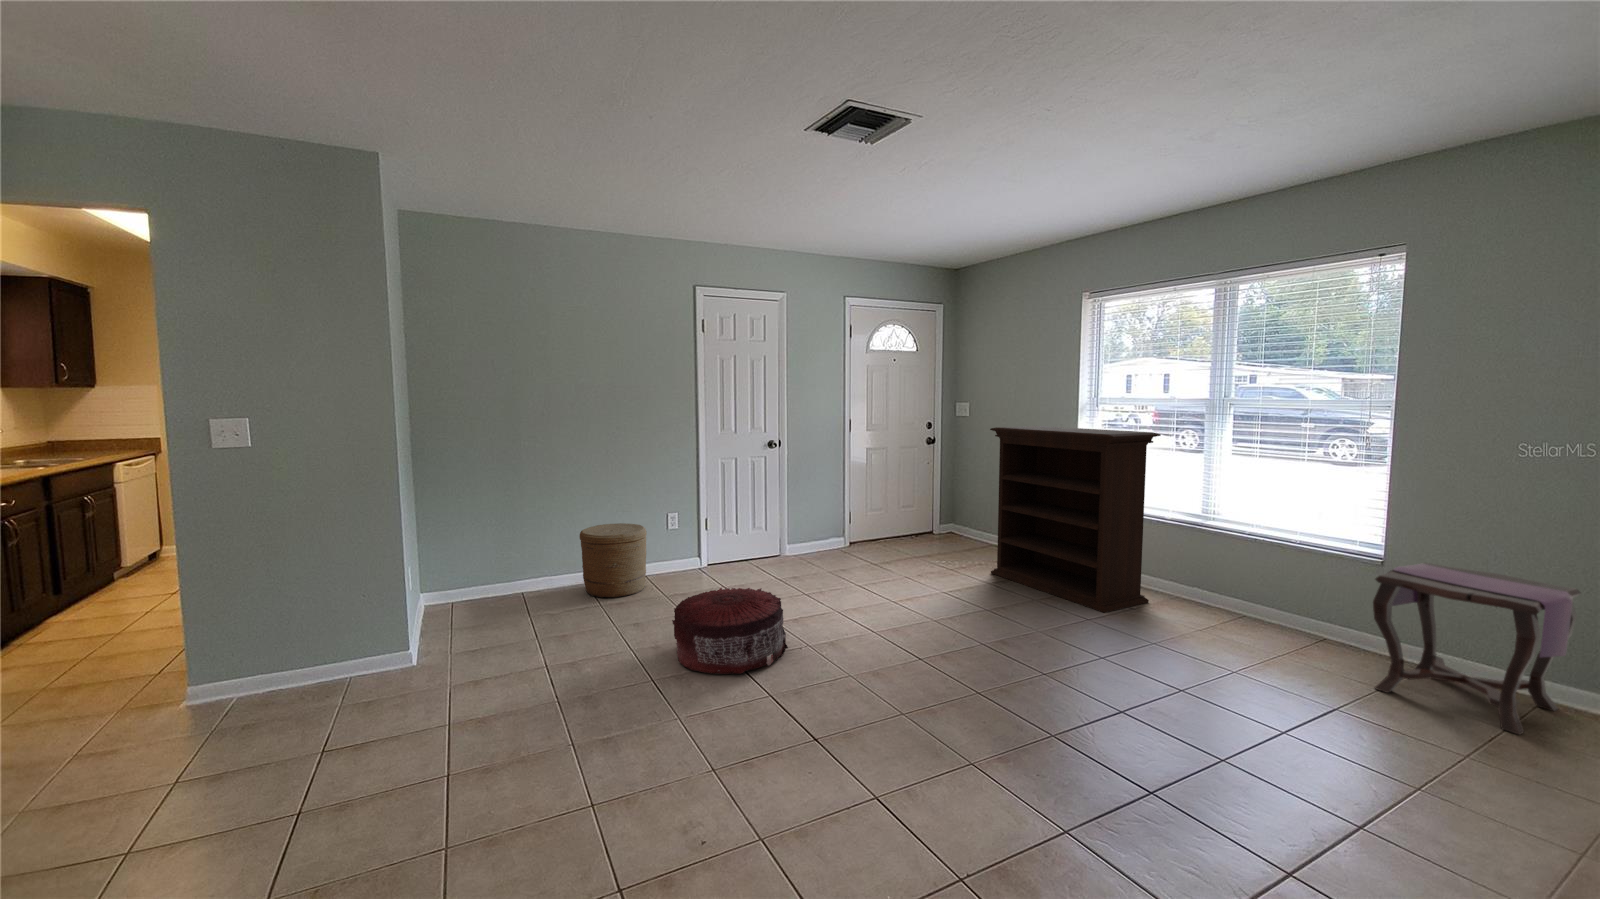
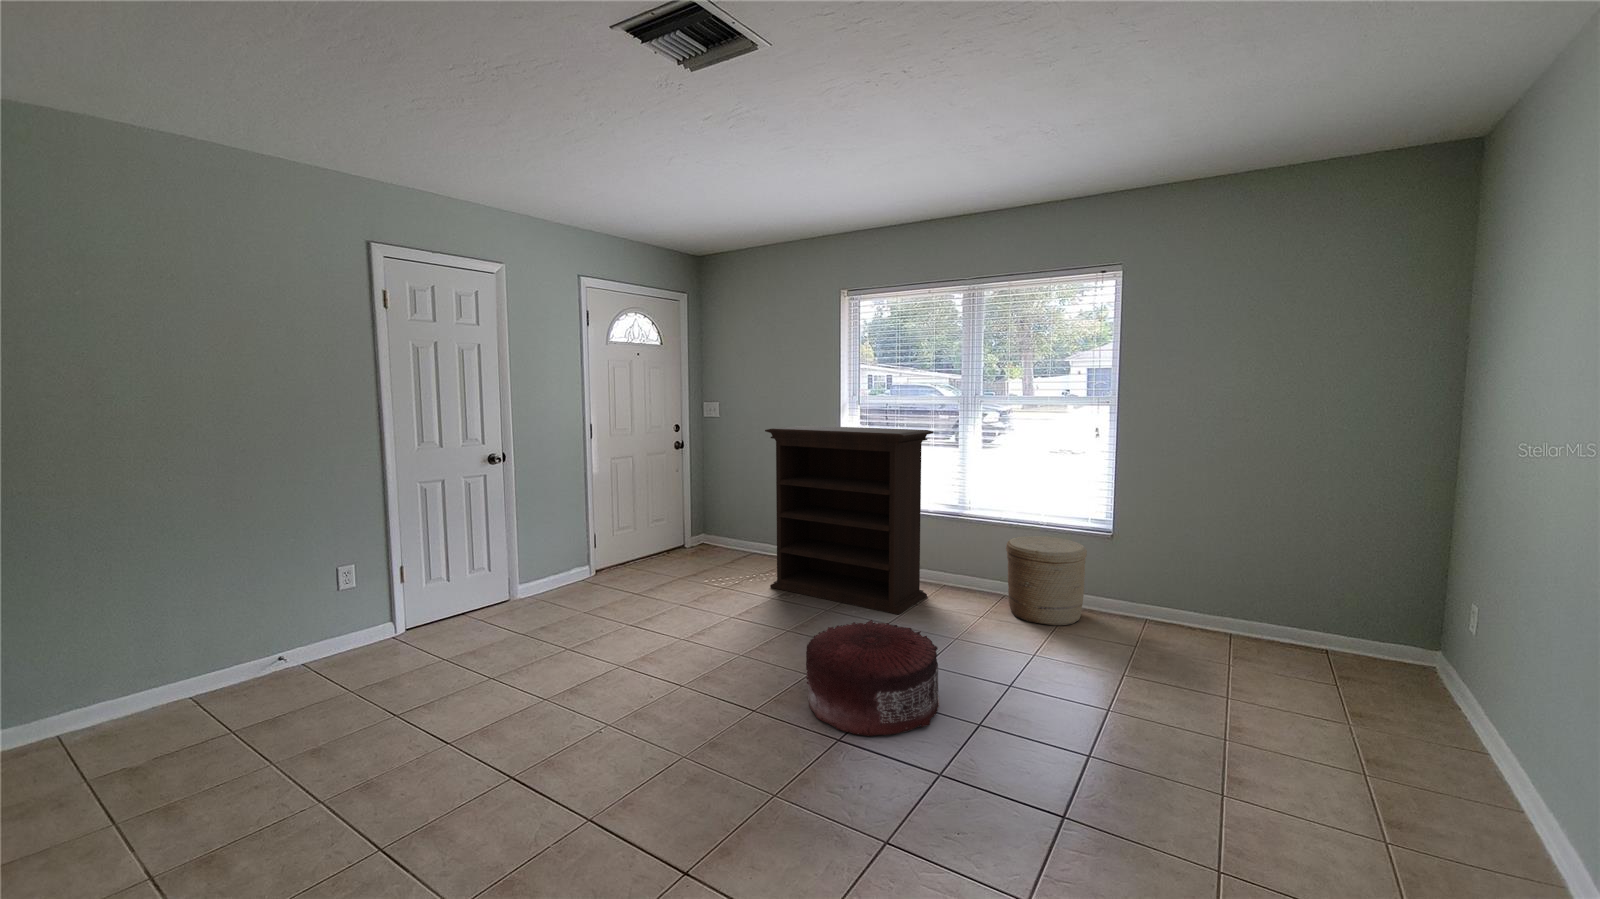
woven basket: present [580,523,647,598] -> present [1006,536,1087,625]
side table: present [1373,563,1581,735] -> none [1130,534,1253,669]
pouf: present [672,588,788,674] -> present [806,620,939,736]

